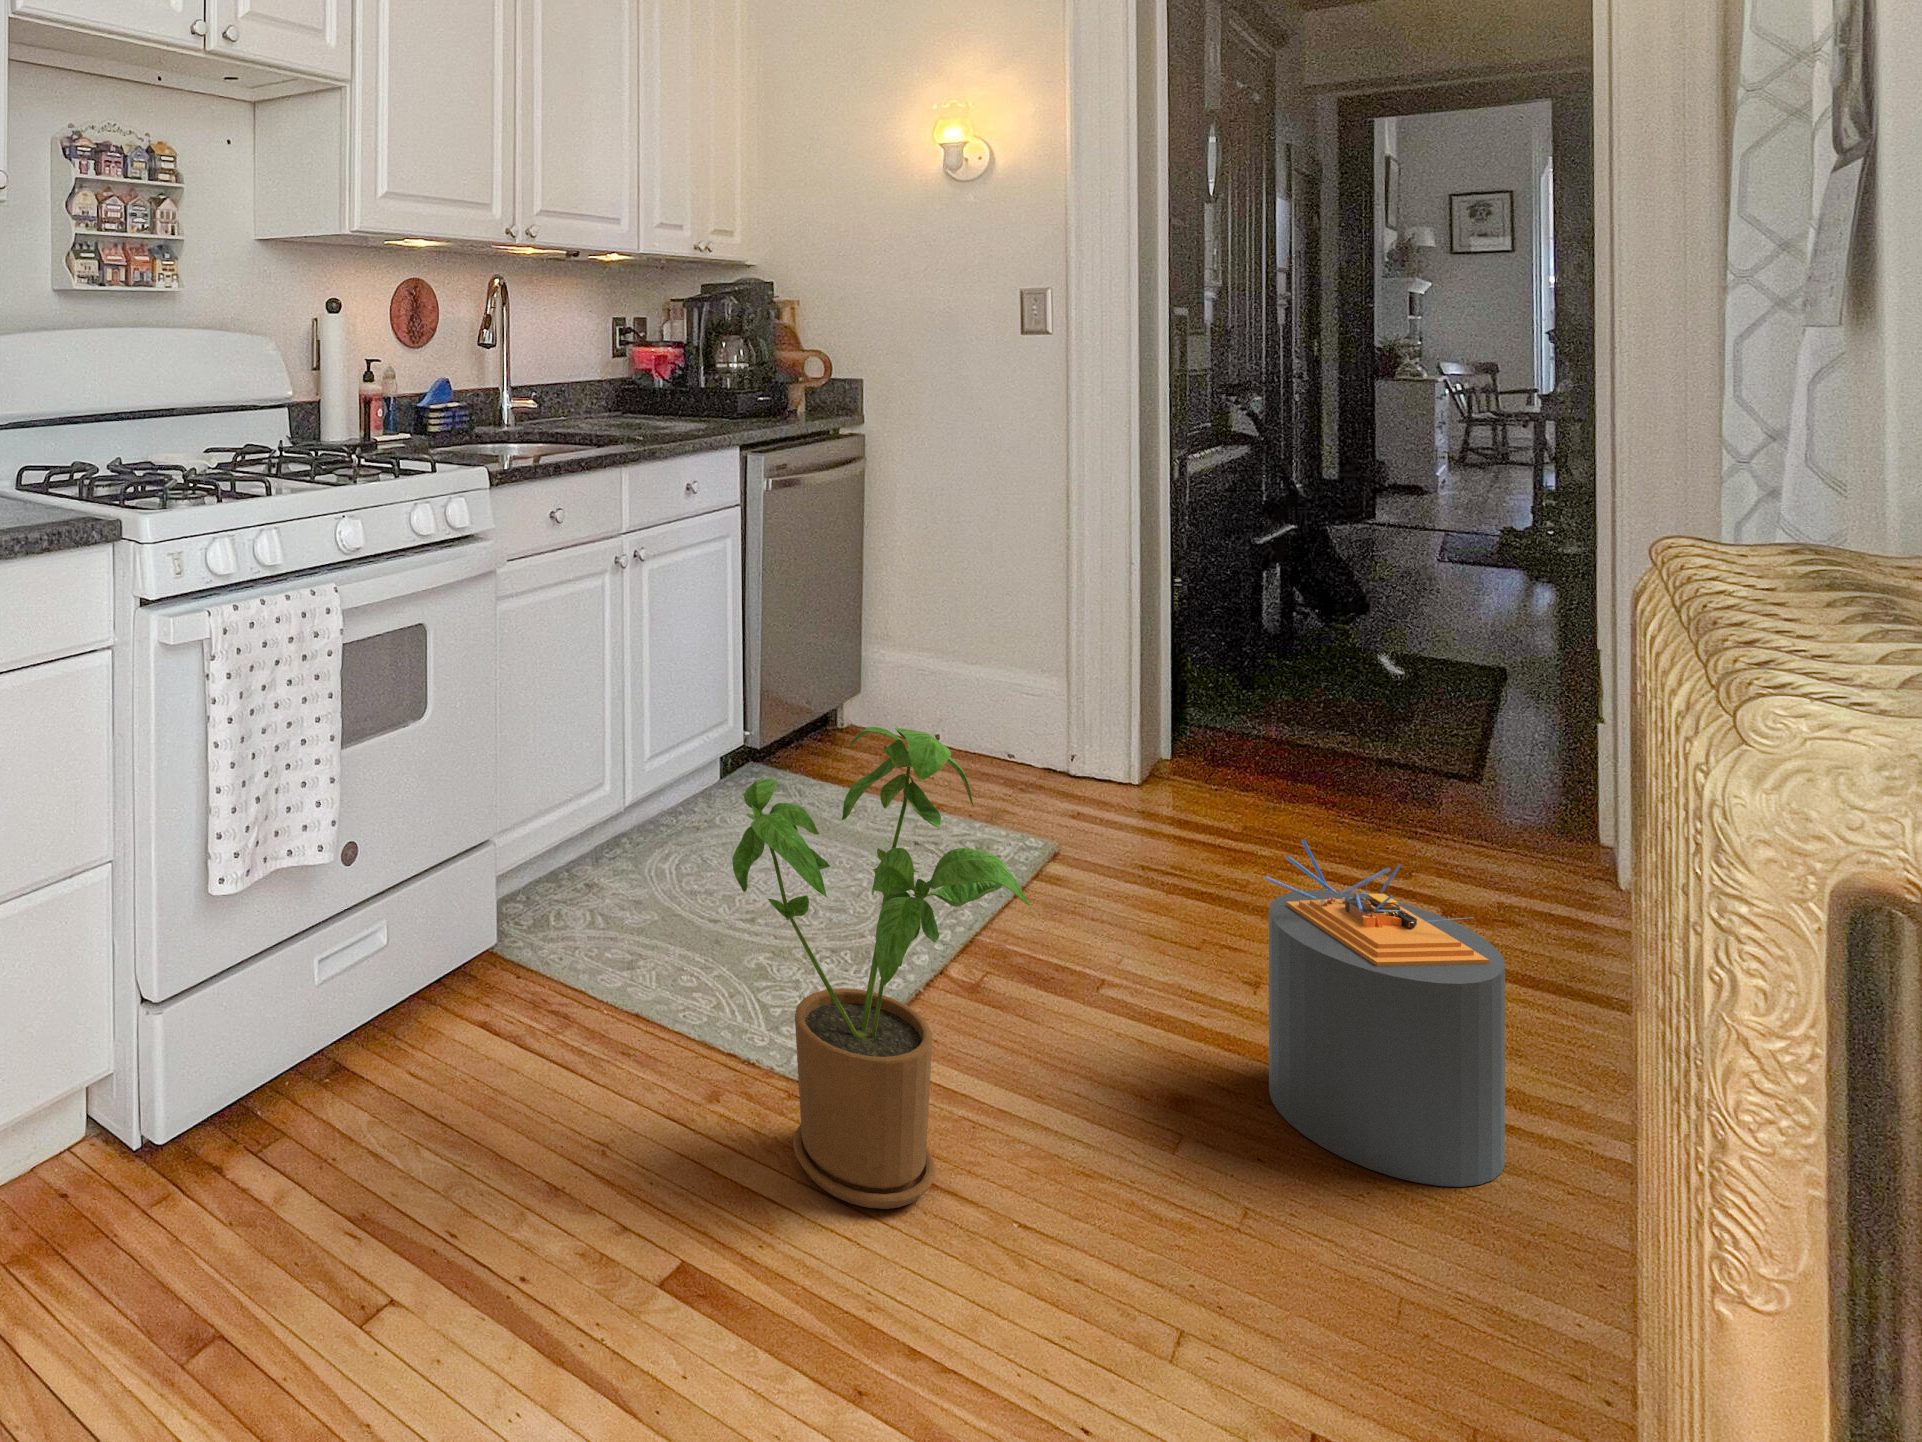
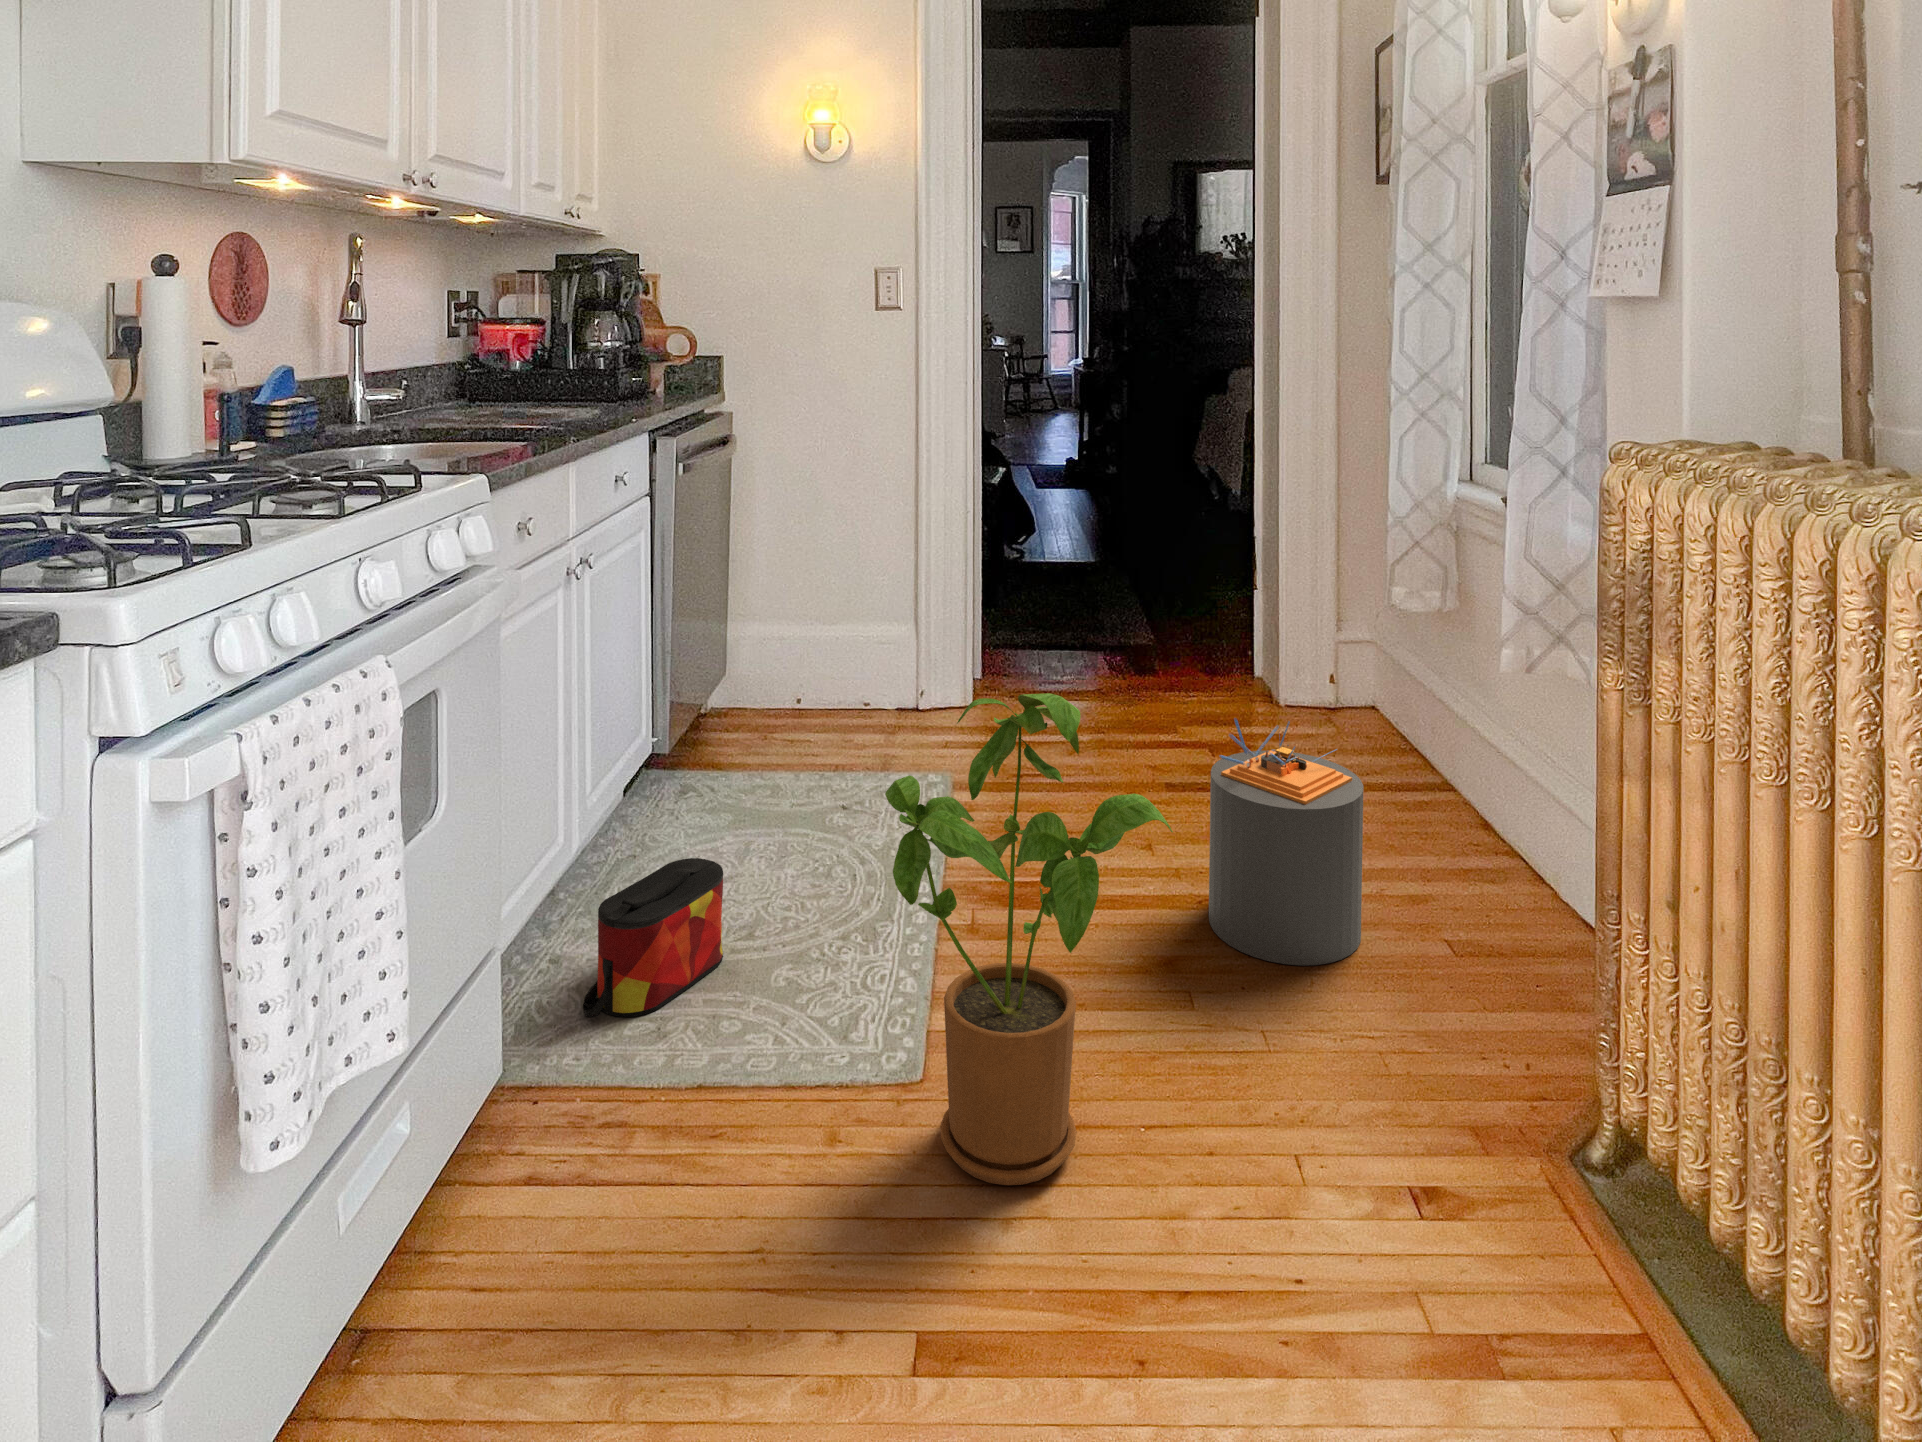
bag: none [580,832,718,949] -> present [583,858,723,1017]

